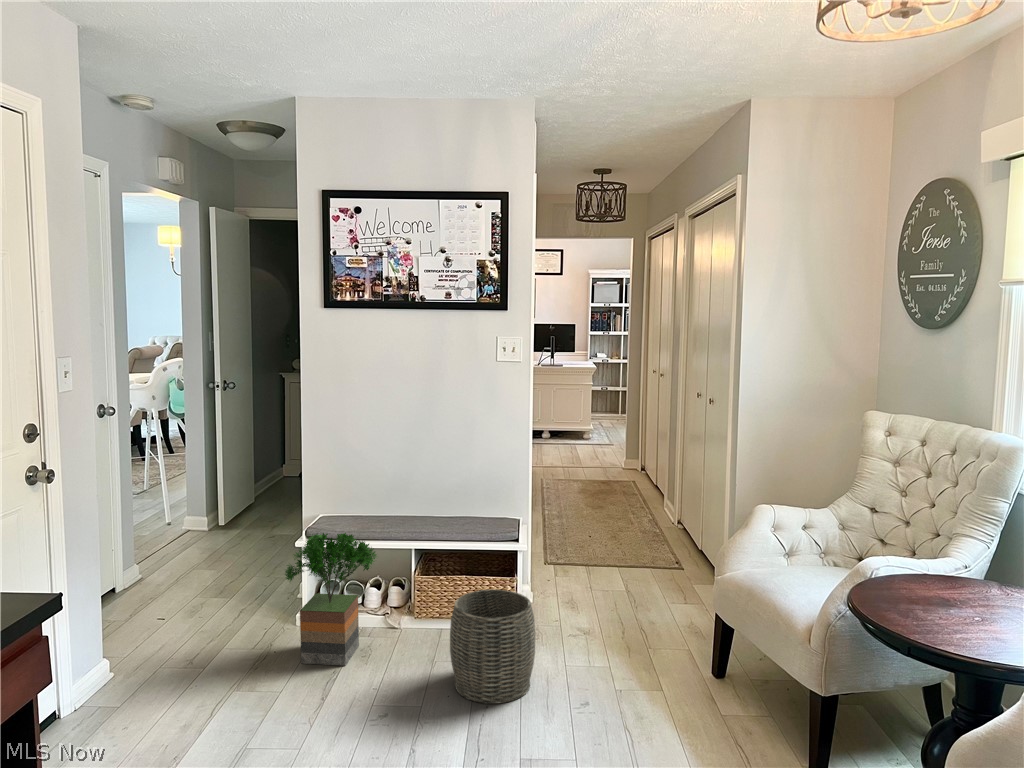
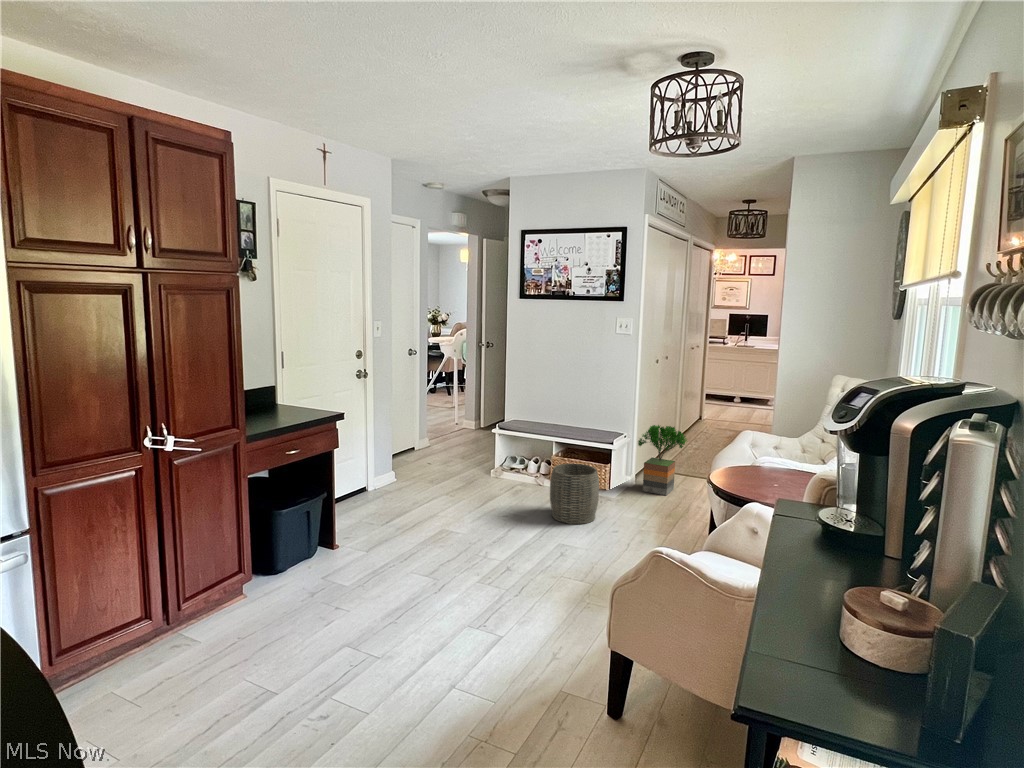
potted tree: present [285,533,376,666] -> present [638,425,687,495]

